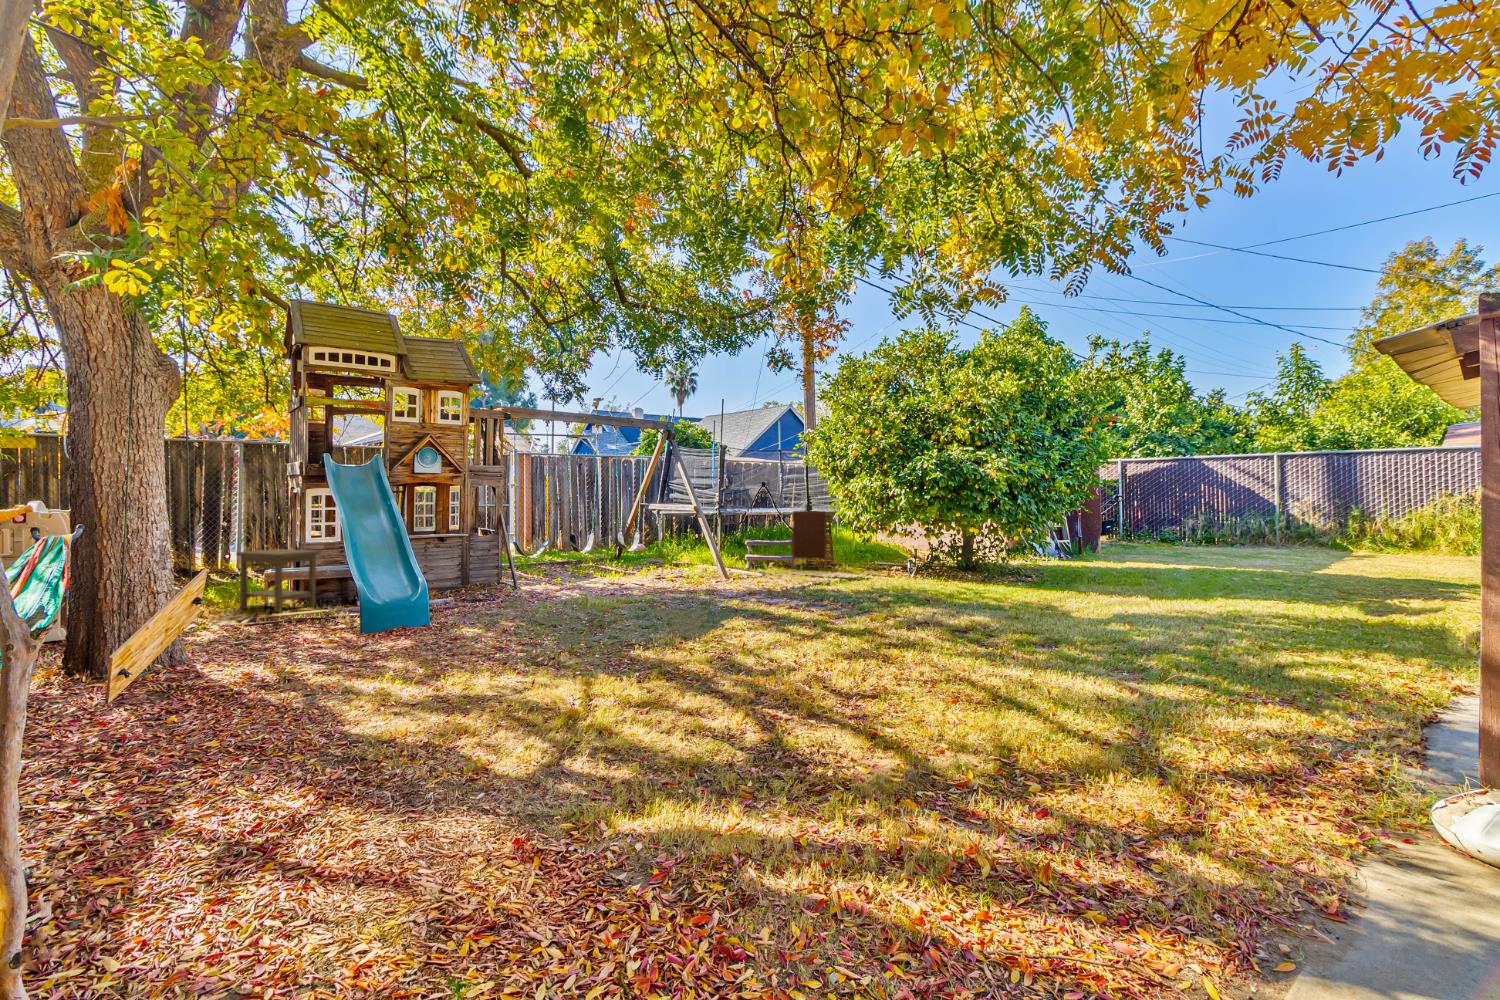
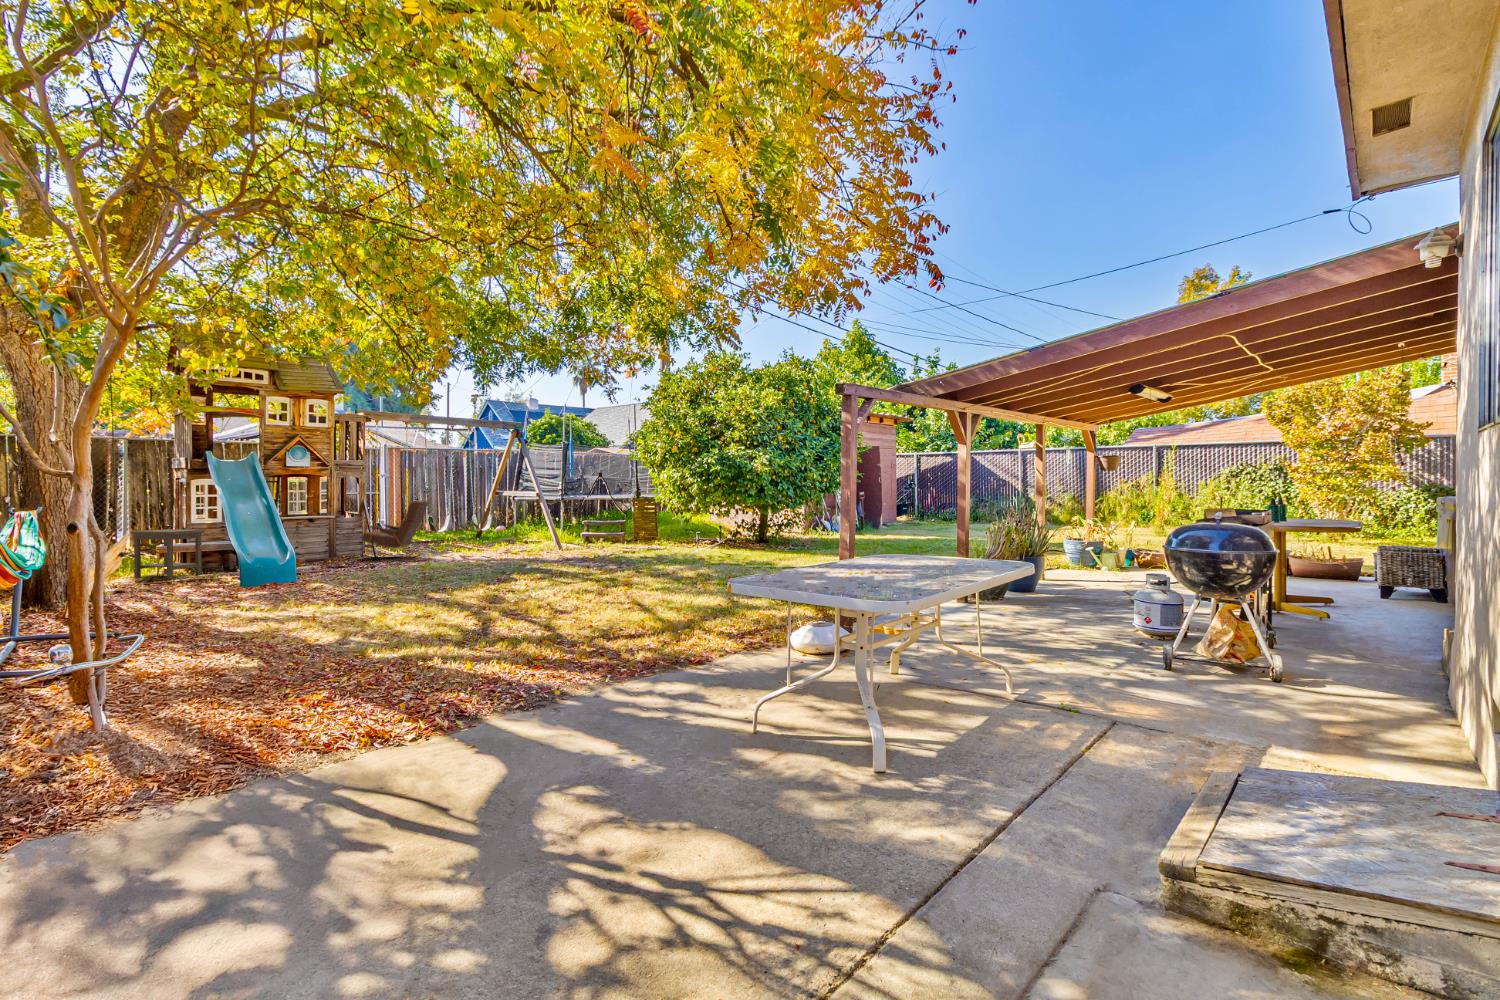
armchair: present [791,511,828,570] -> present [362,501,428,558]

